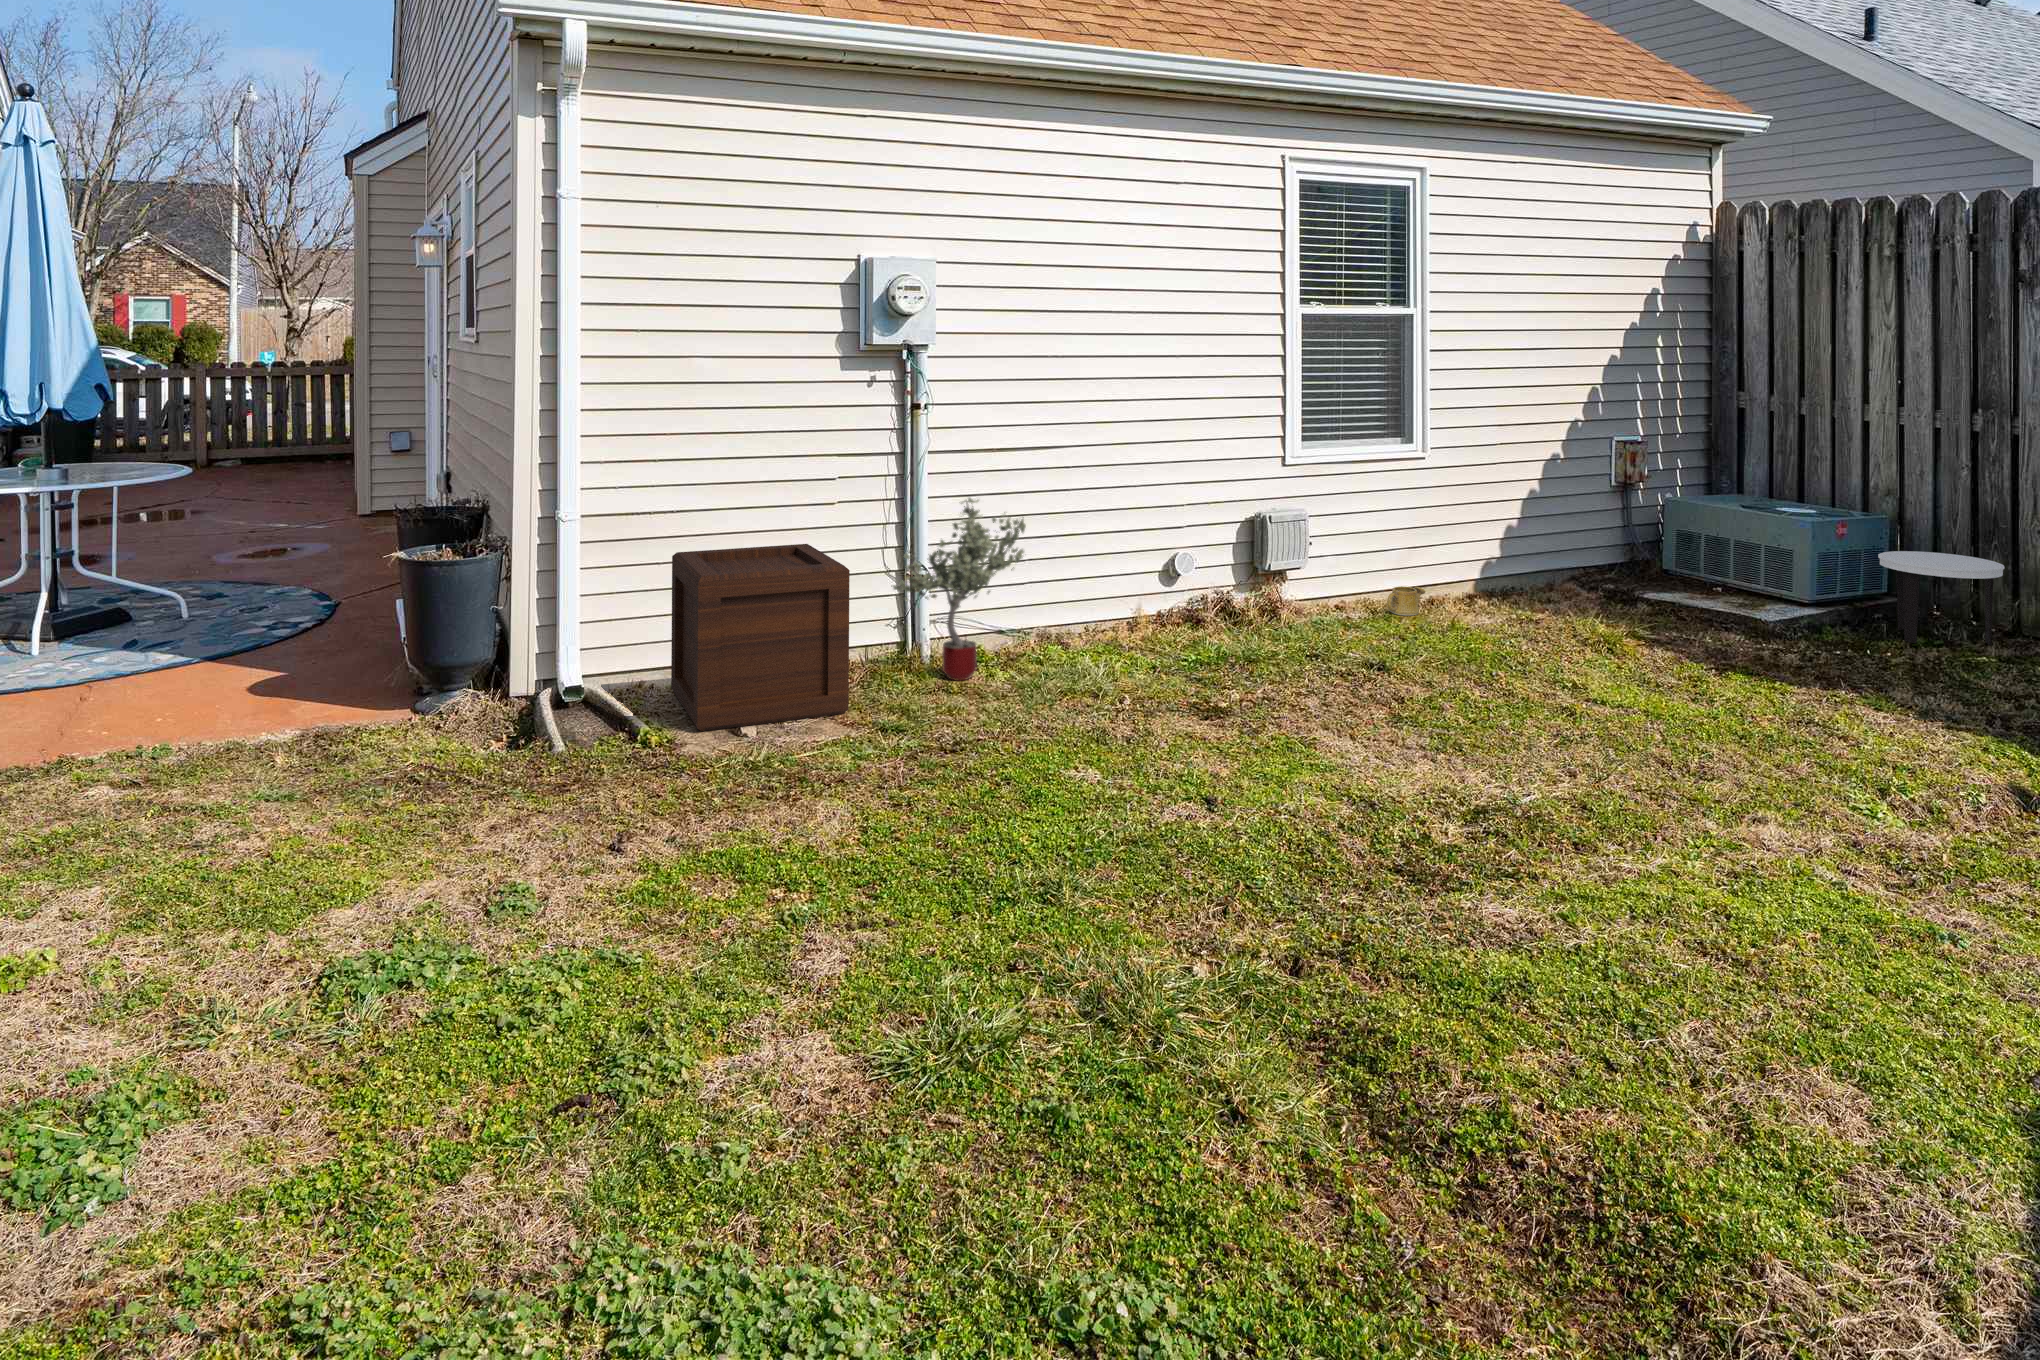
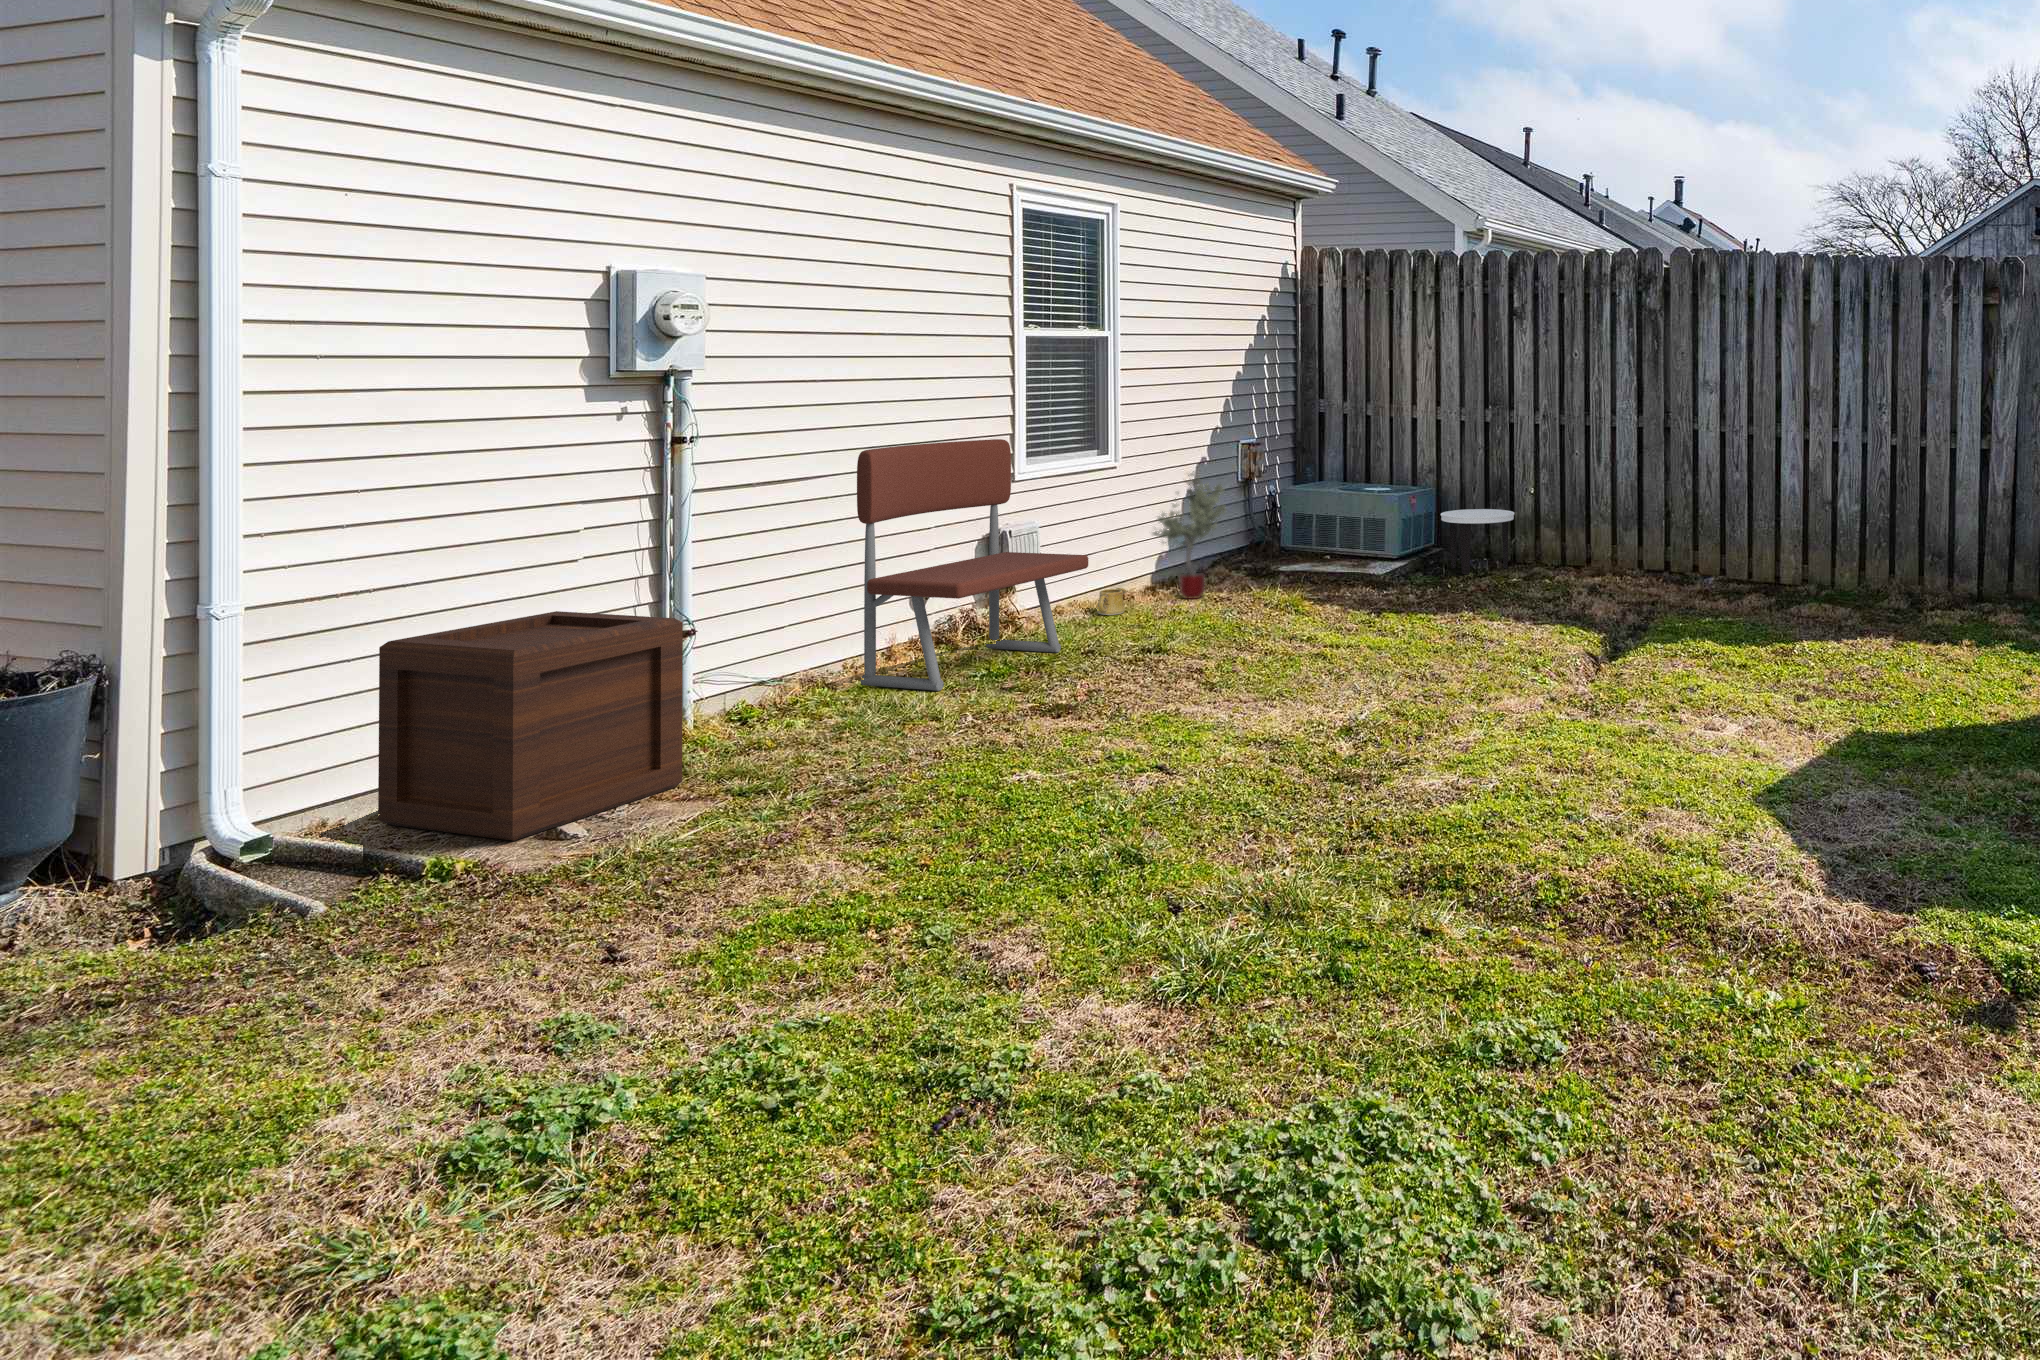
bench: none [1091,419,1322,668] -> present [857,439,1088,691]
potted tree: present [891,498,1026,680] -> present [1153,471,1226,599]

